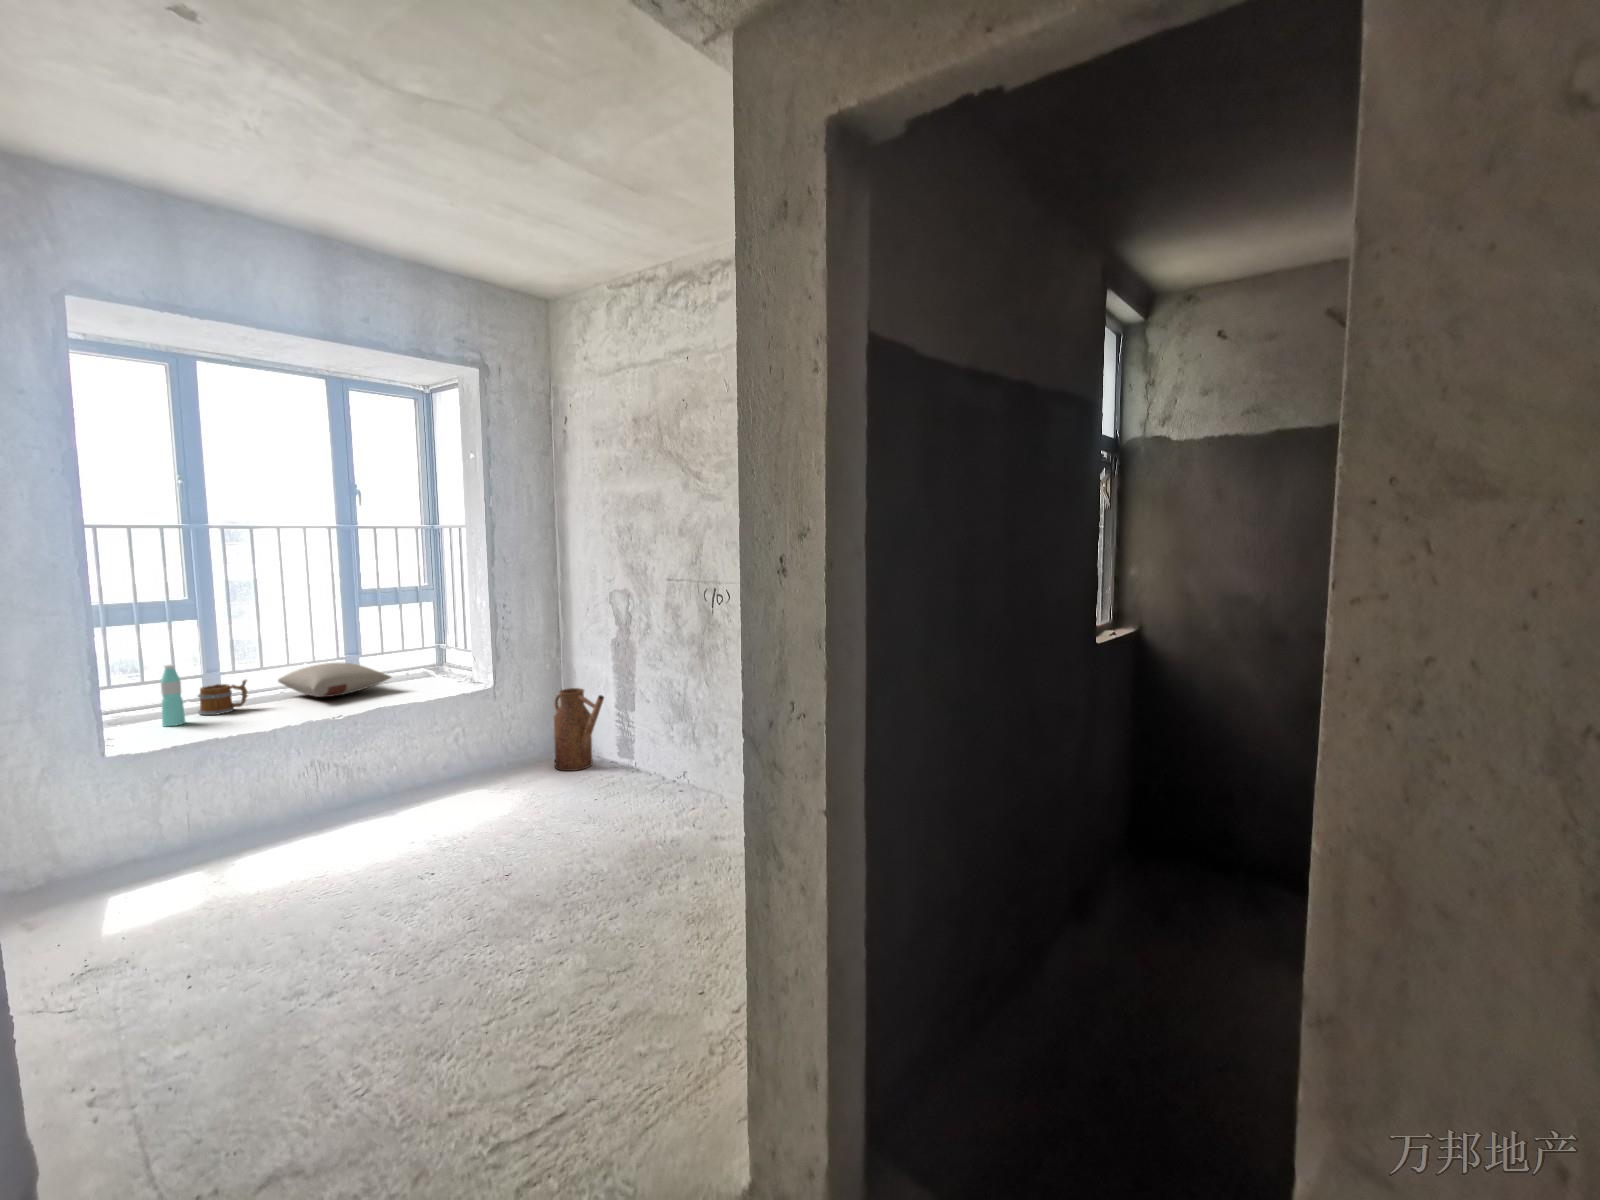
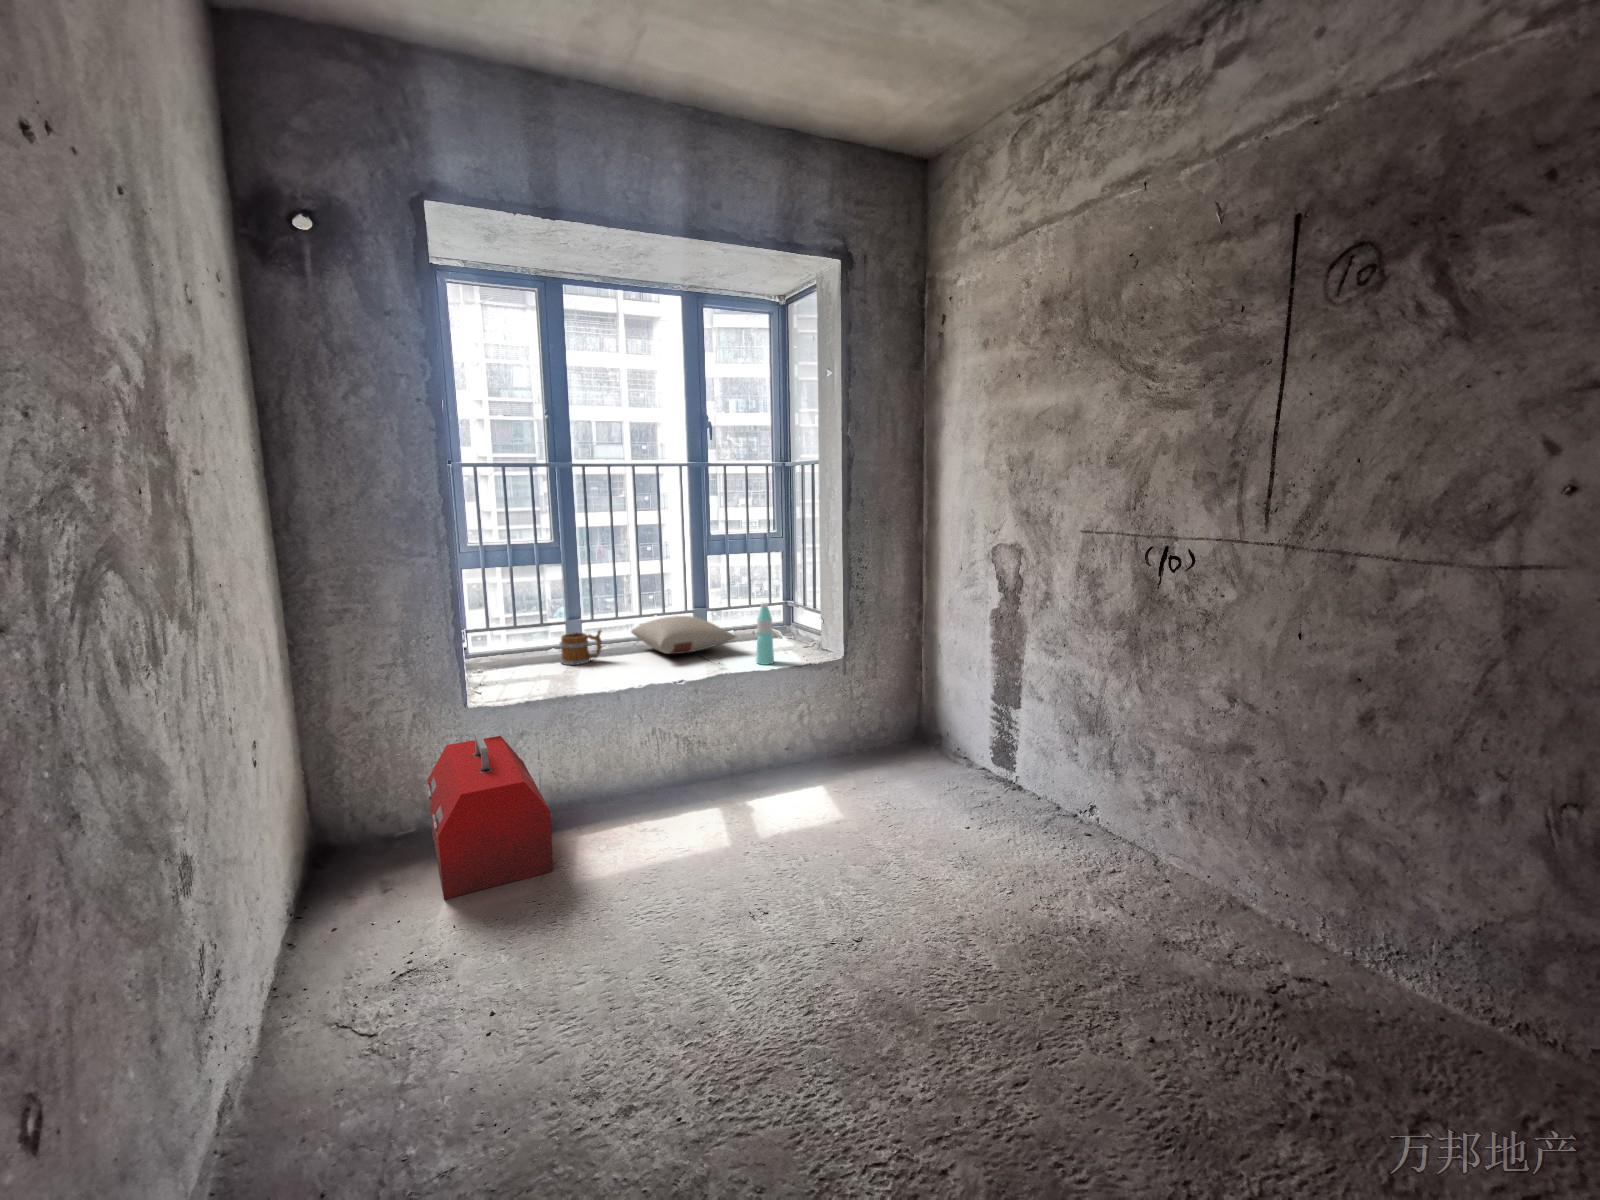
water bottle: present [161,664,185,726] -> present [756,603,774,665]
watering can: present [554,688,604,771] -> none [911,669,980,775]
toolbox: none [55,777,217,926] -> present [427,734,553,899]

